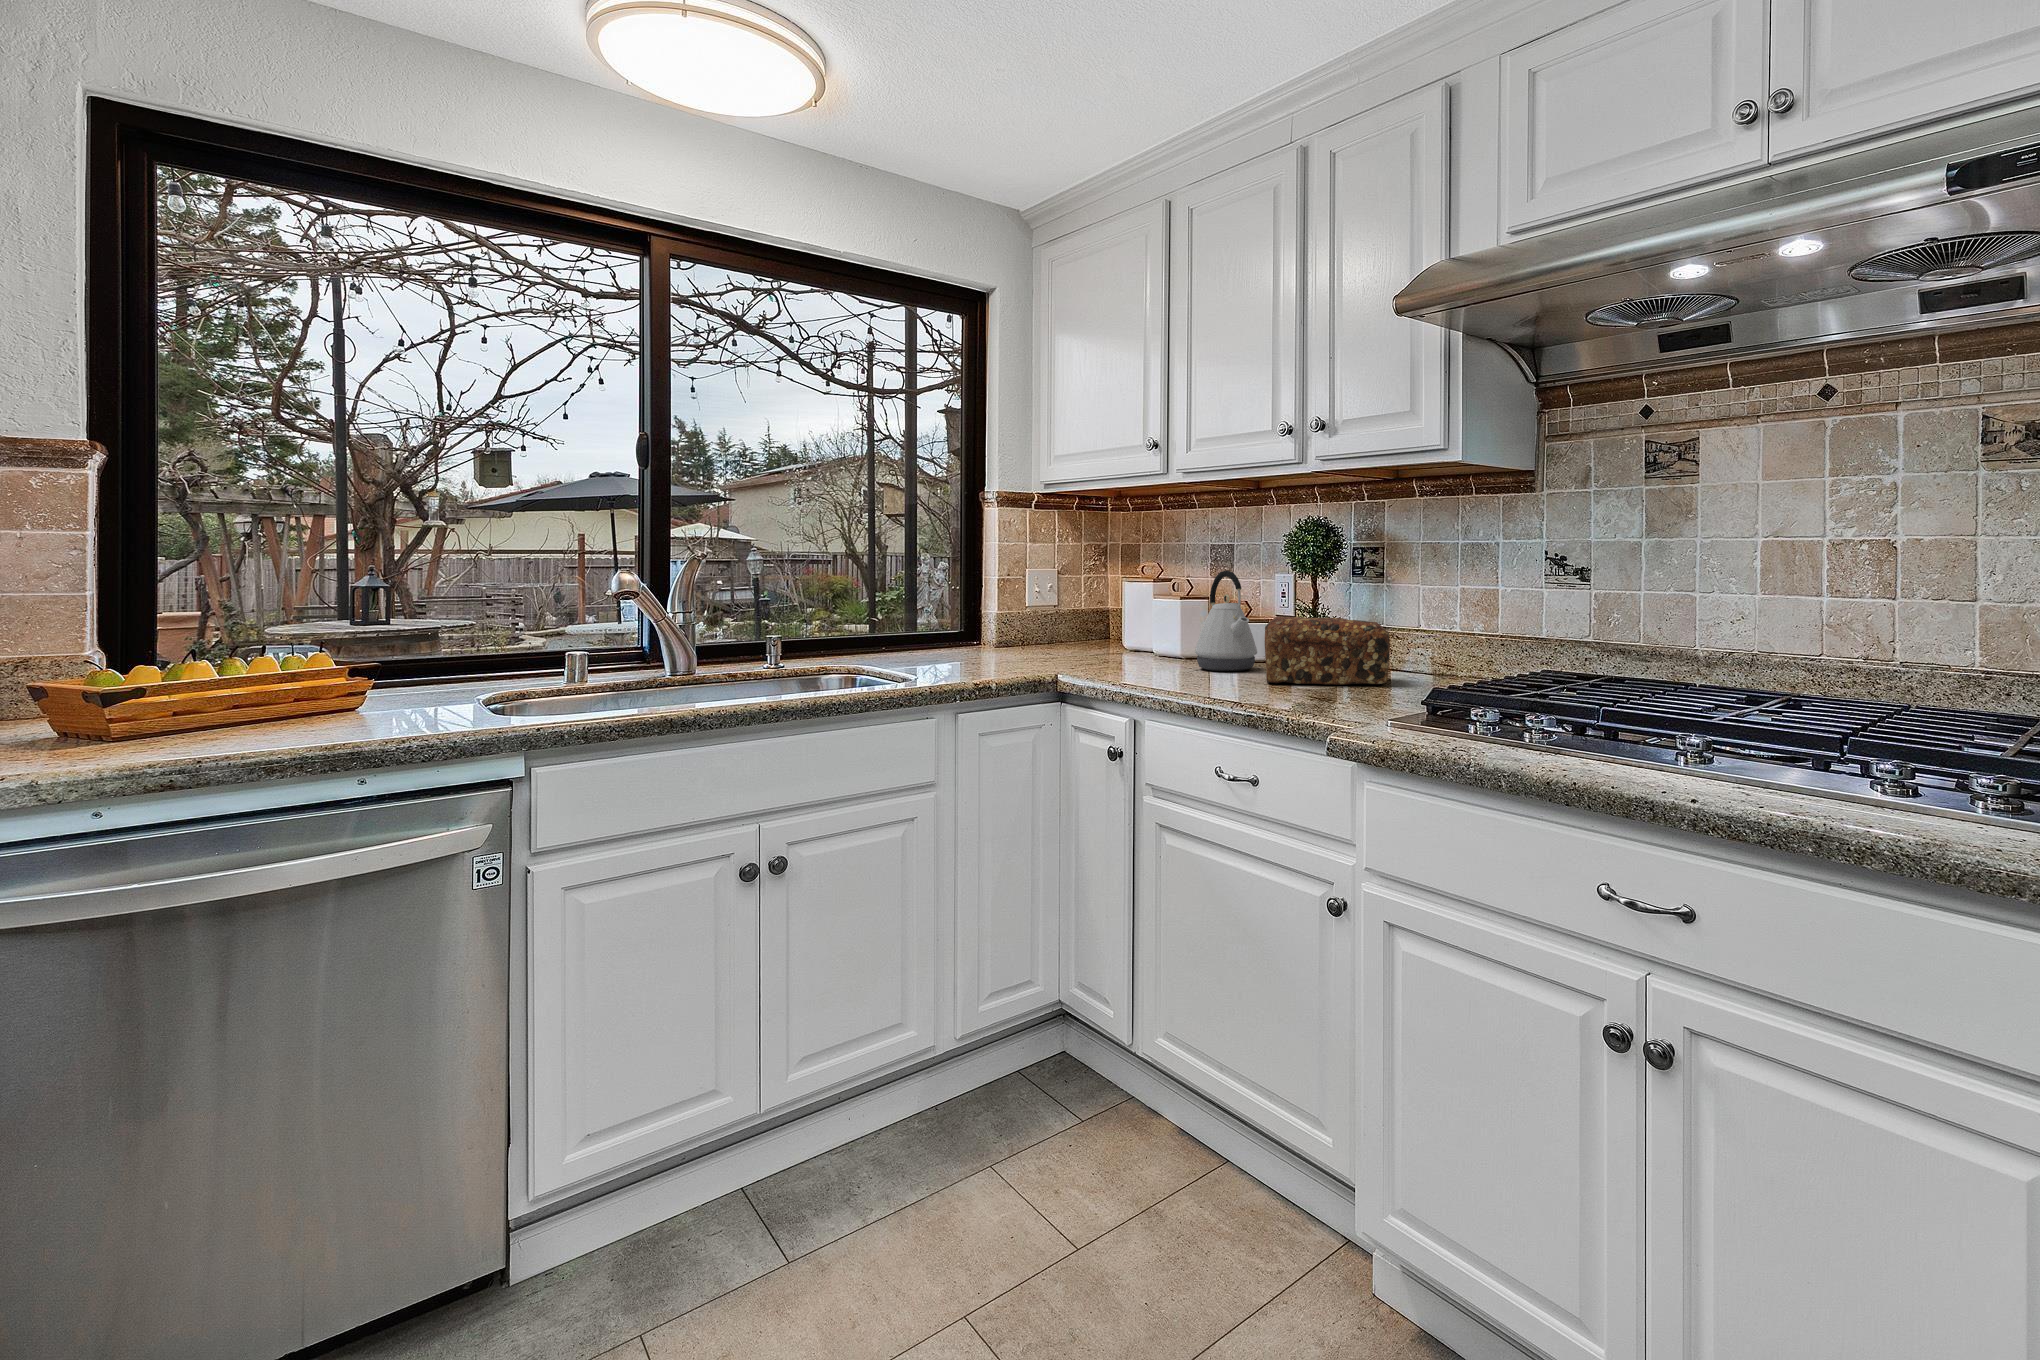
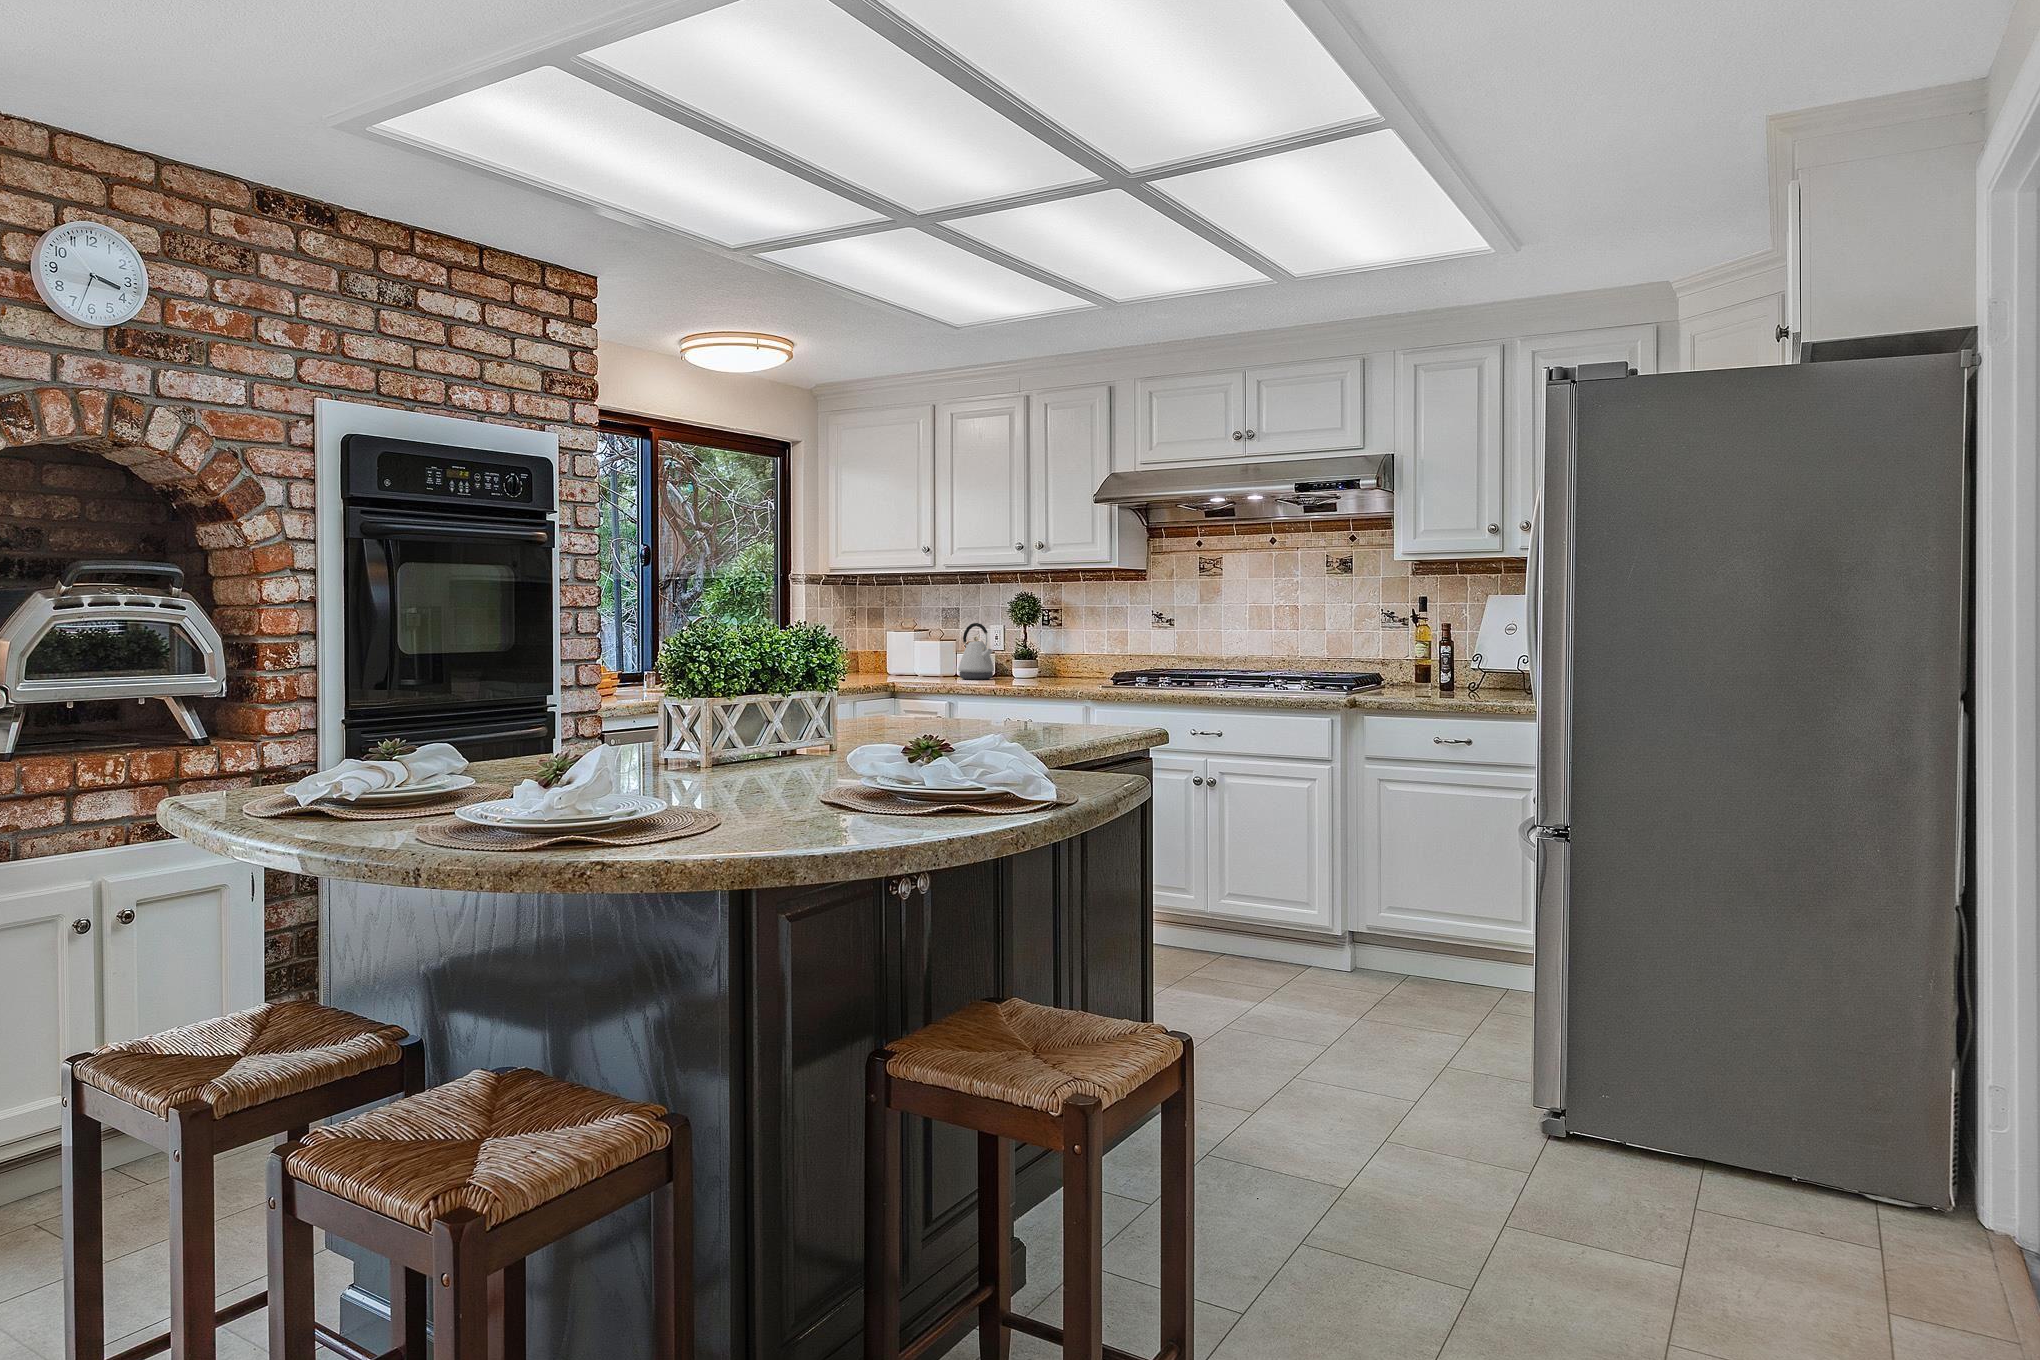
bread loaf: present [1265,617,1390,685] -> none [1006,647,1076,681]

